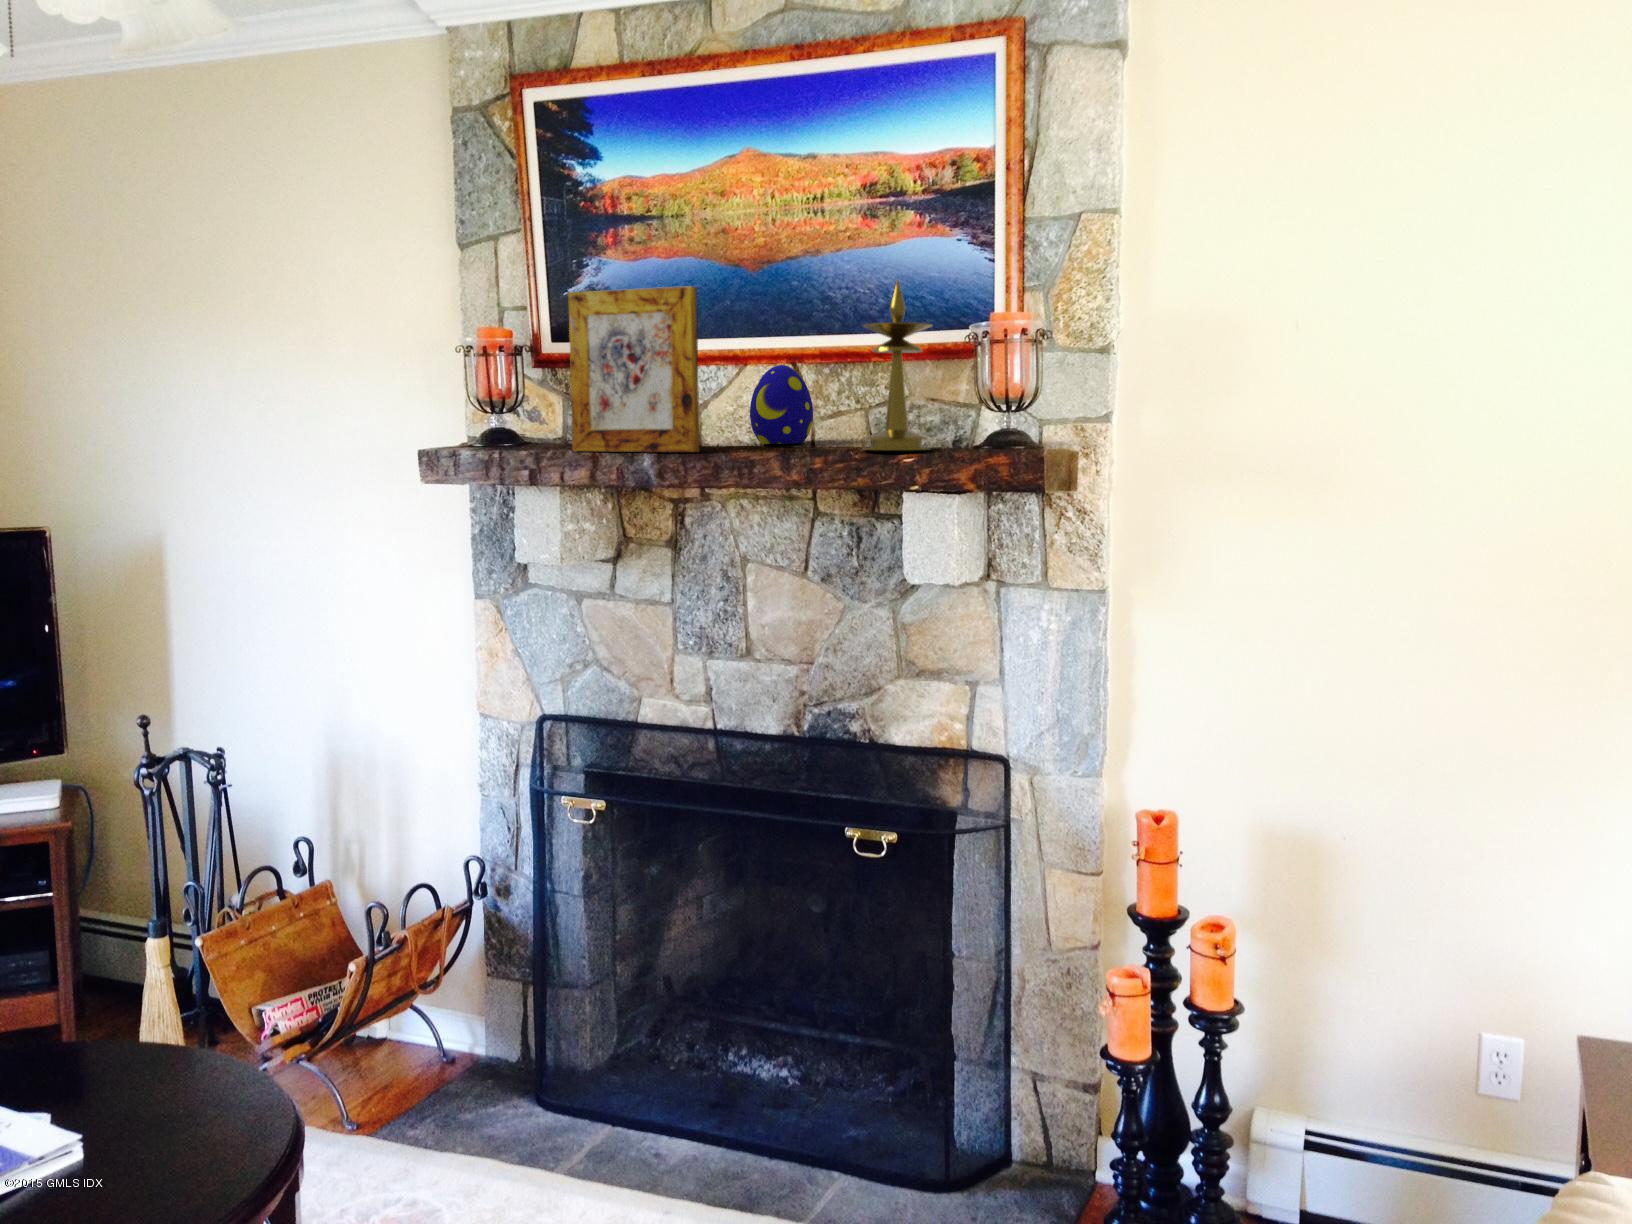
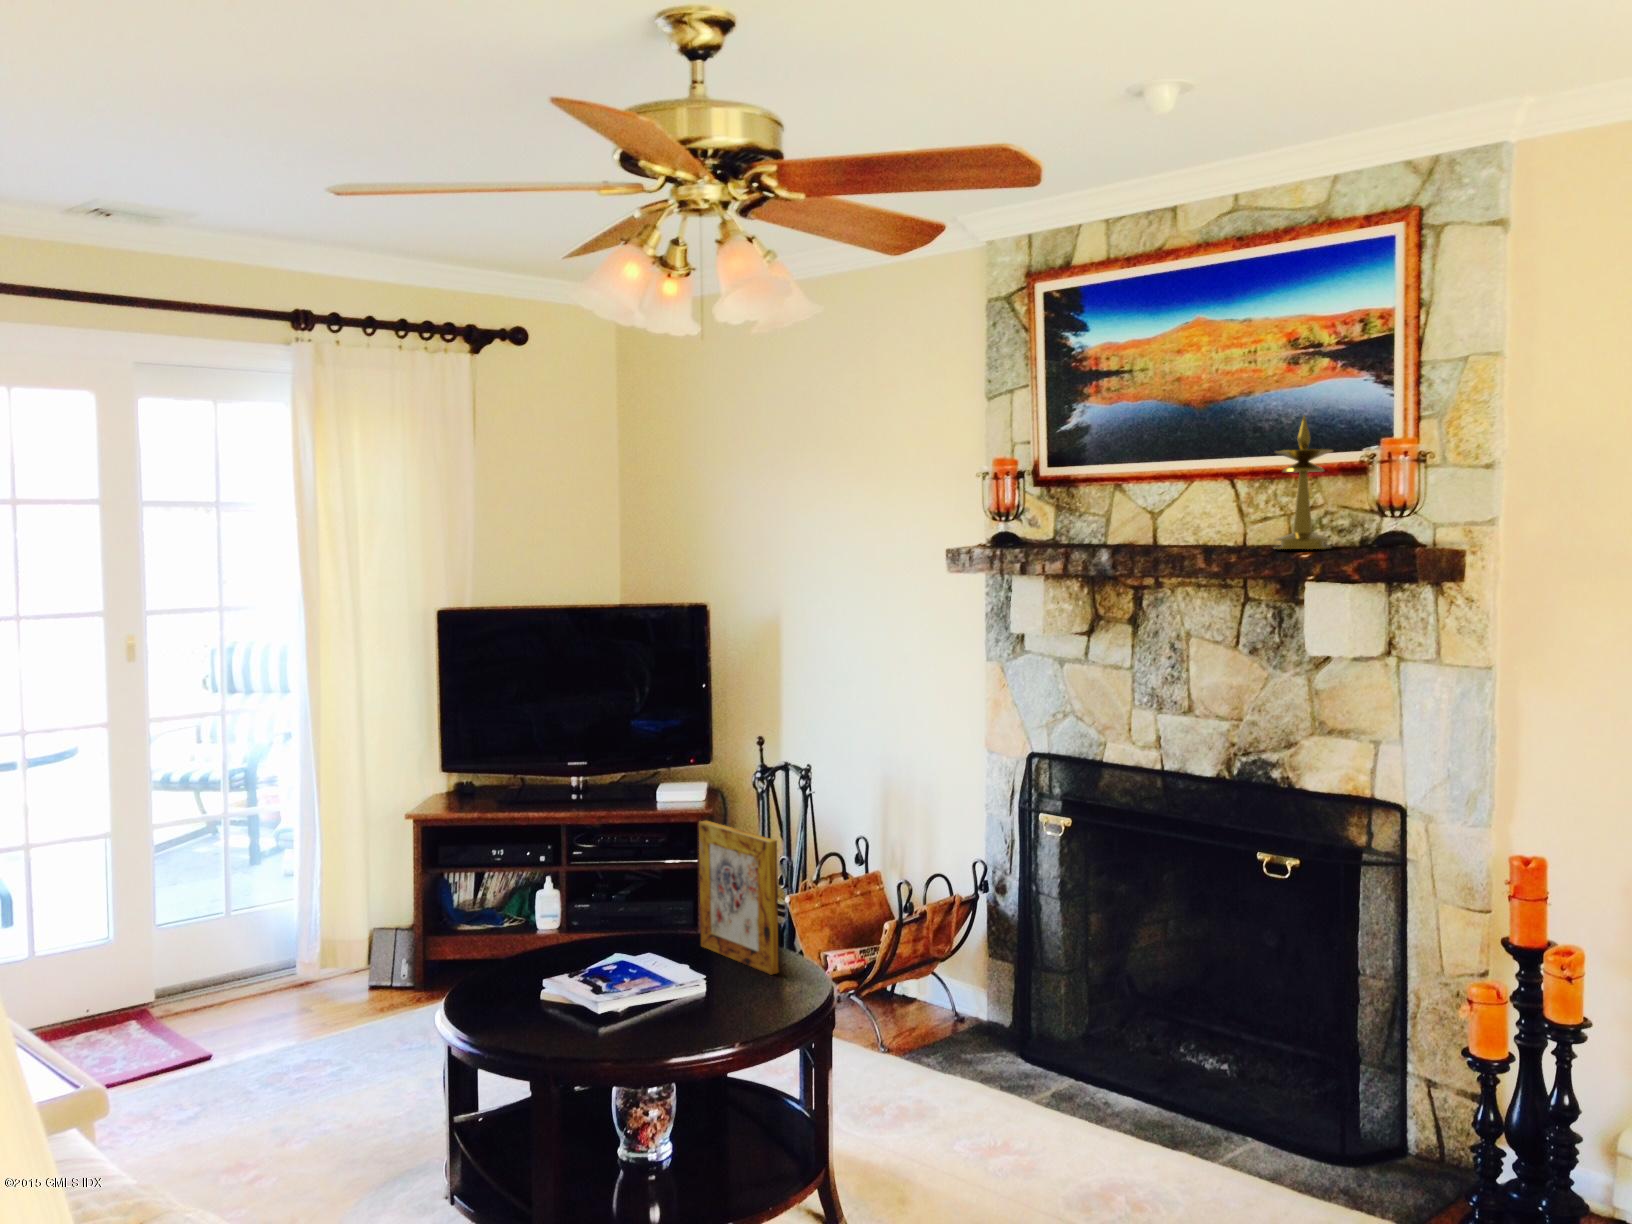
picture frame: present [568,286,699,452] -> present [699,821,779,975]
decorative egg: present [750,365,813,444] -> none [1192,483,1243,544]

